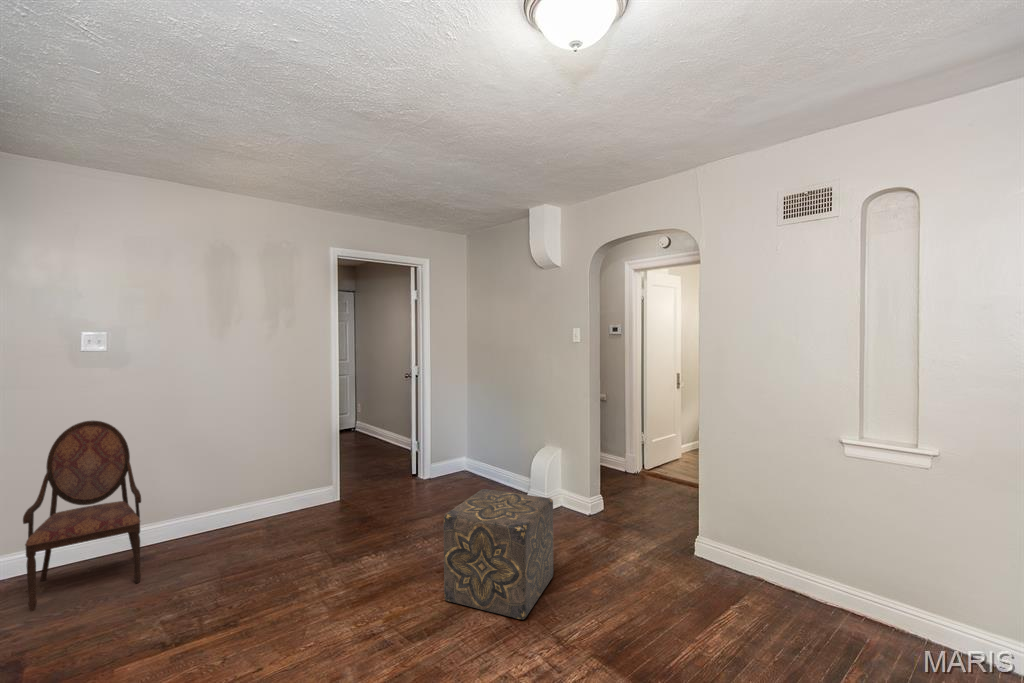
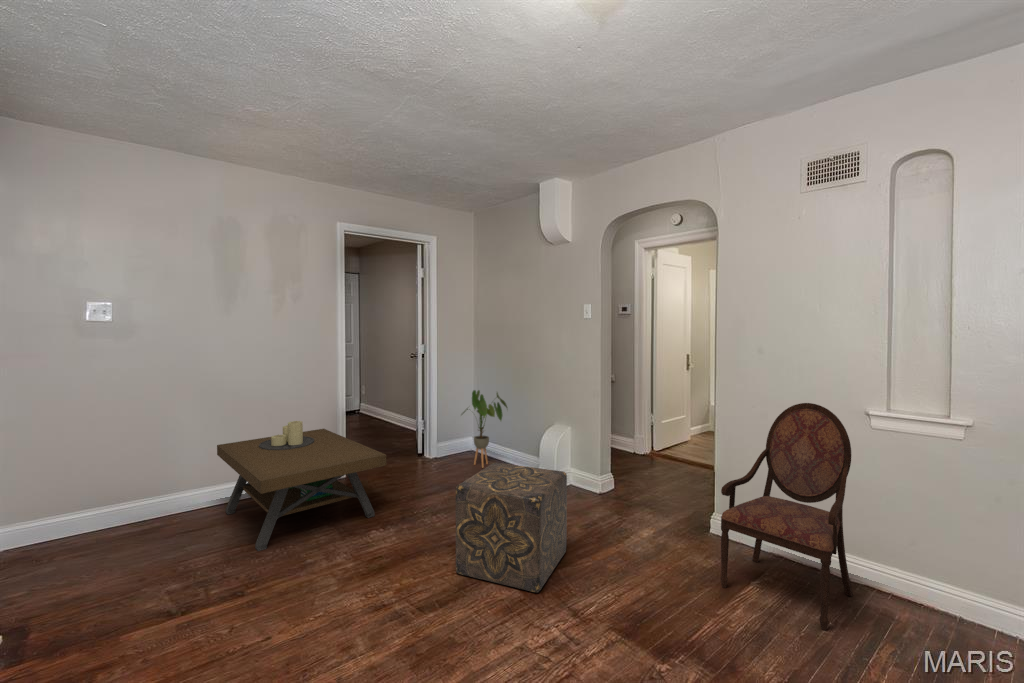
house plant: none [452,412,499,489] -> present [463,390,507,468]
armchair: present [23,421,141,611] -> present [721,403,853,630]
coffee table: none [211,447,377,579] -> present [217,421,386,551]

